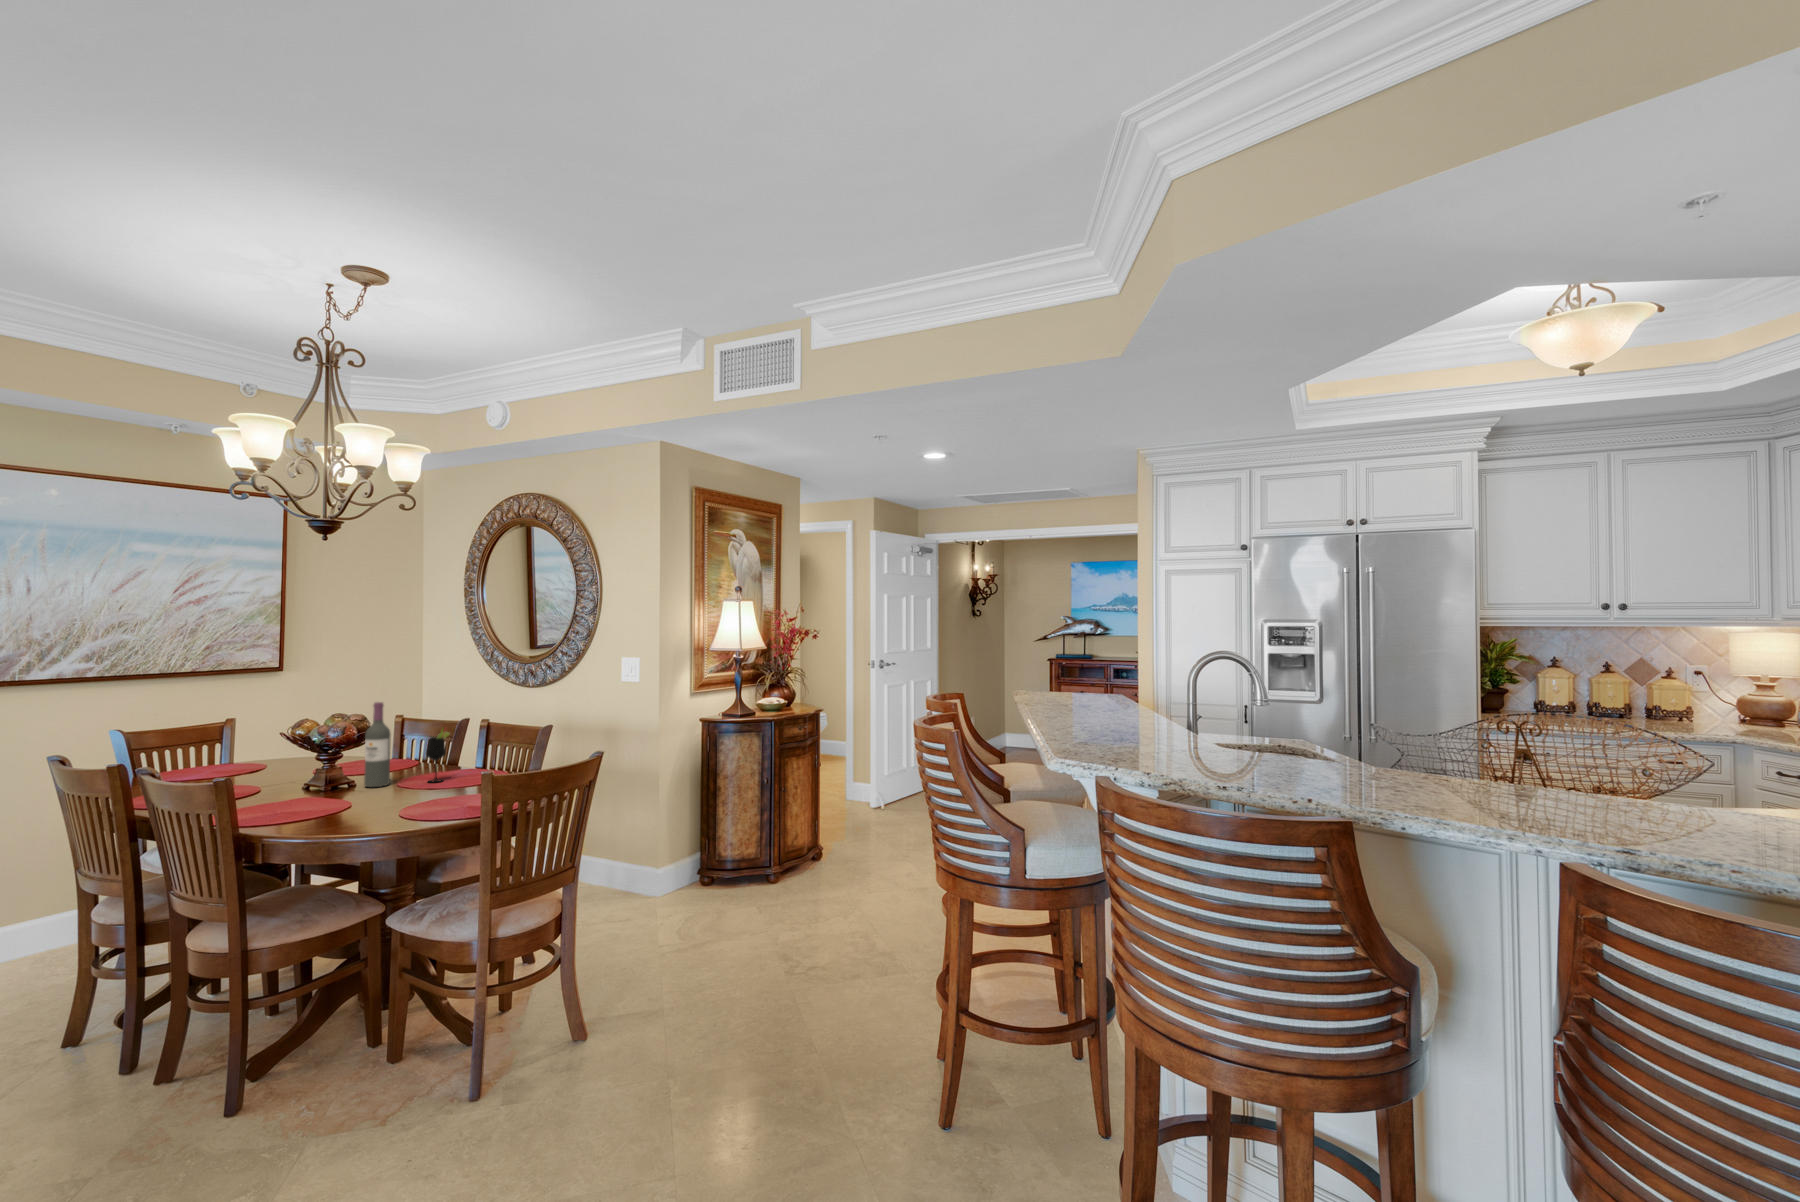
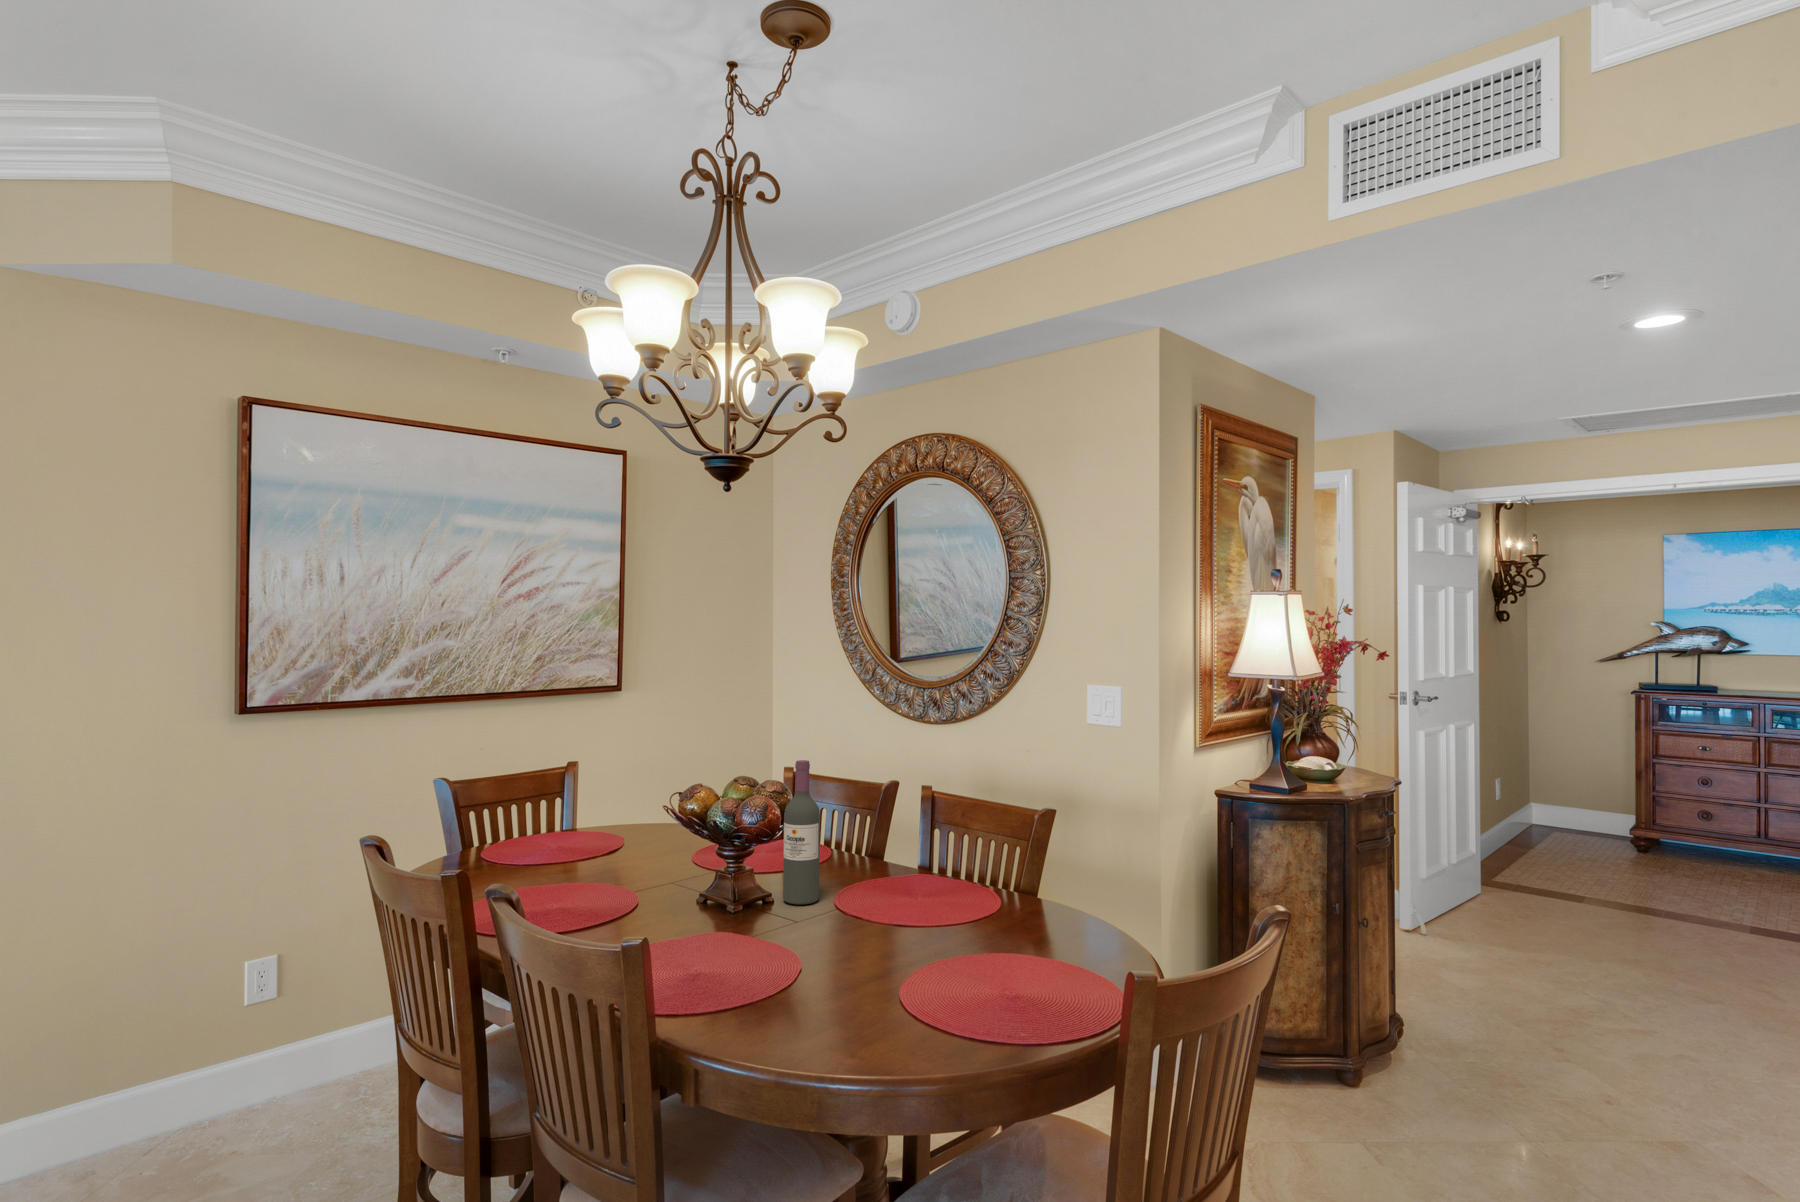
wine glass: present [426,730,449,782] -> none [871,806,907,900]

